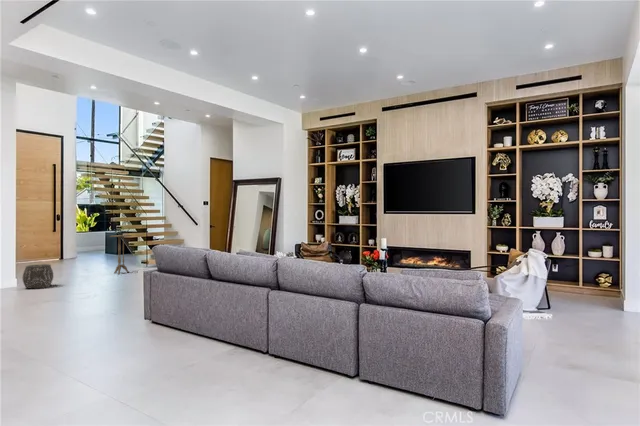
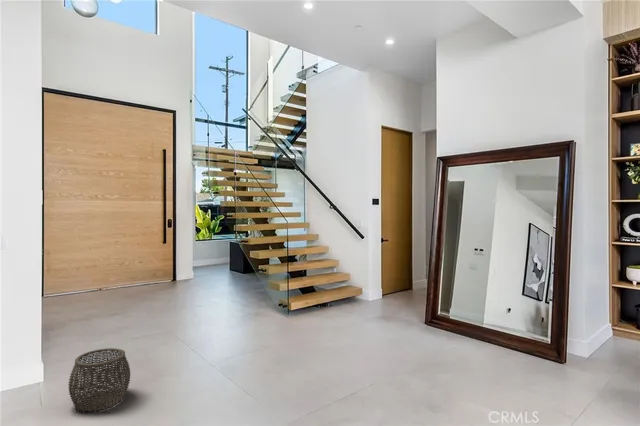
side table: present [110,235,131,274] -> none [235,272,273,350]

